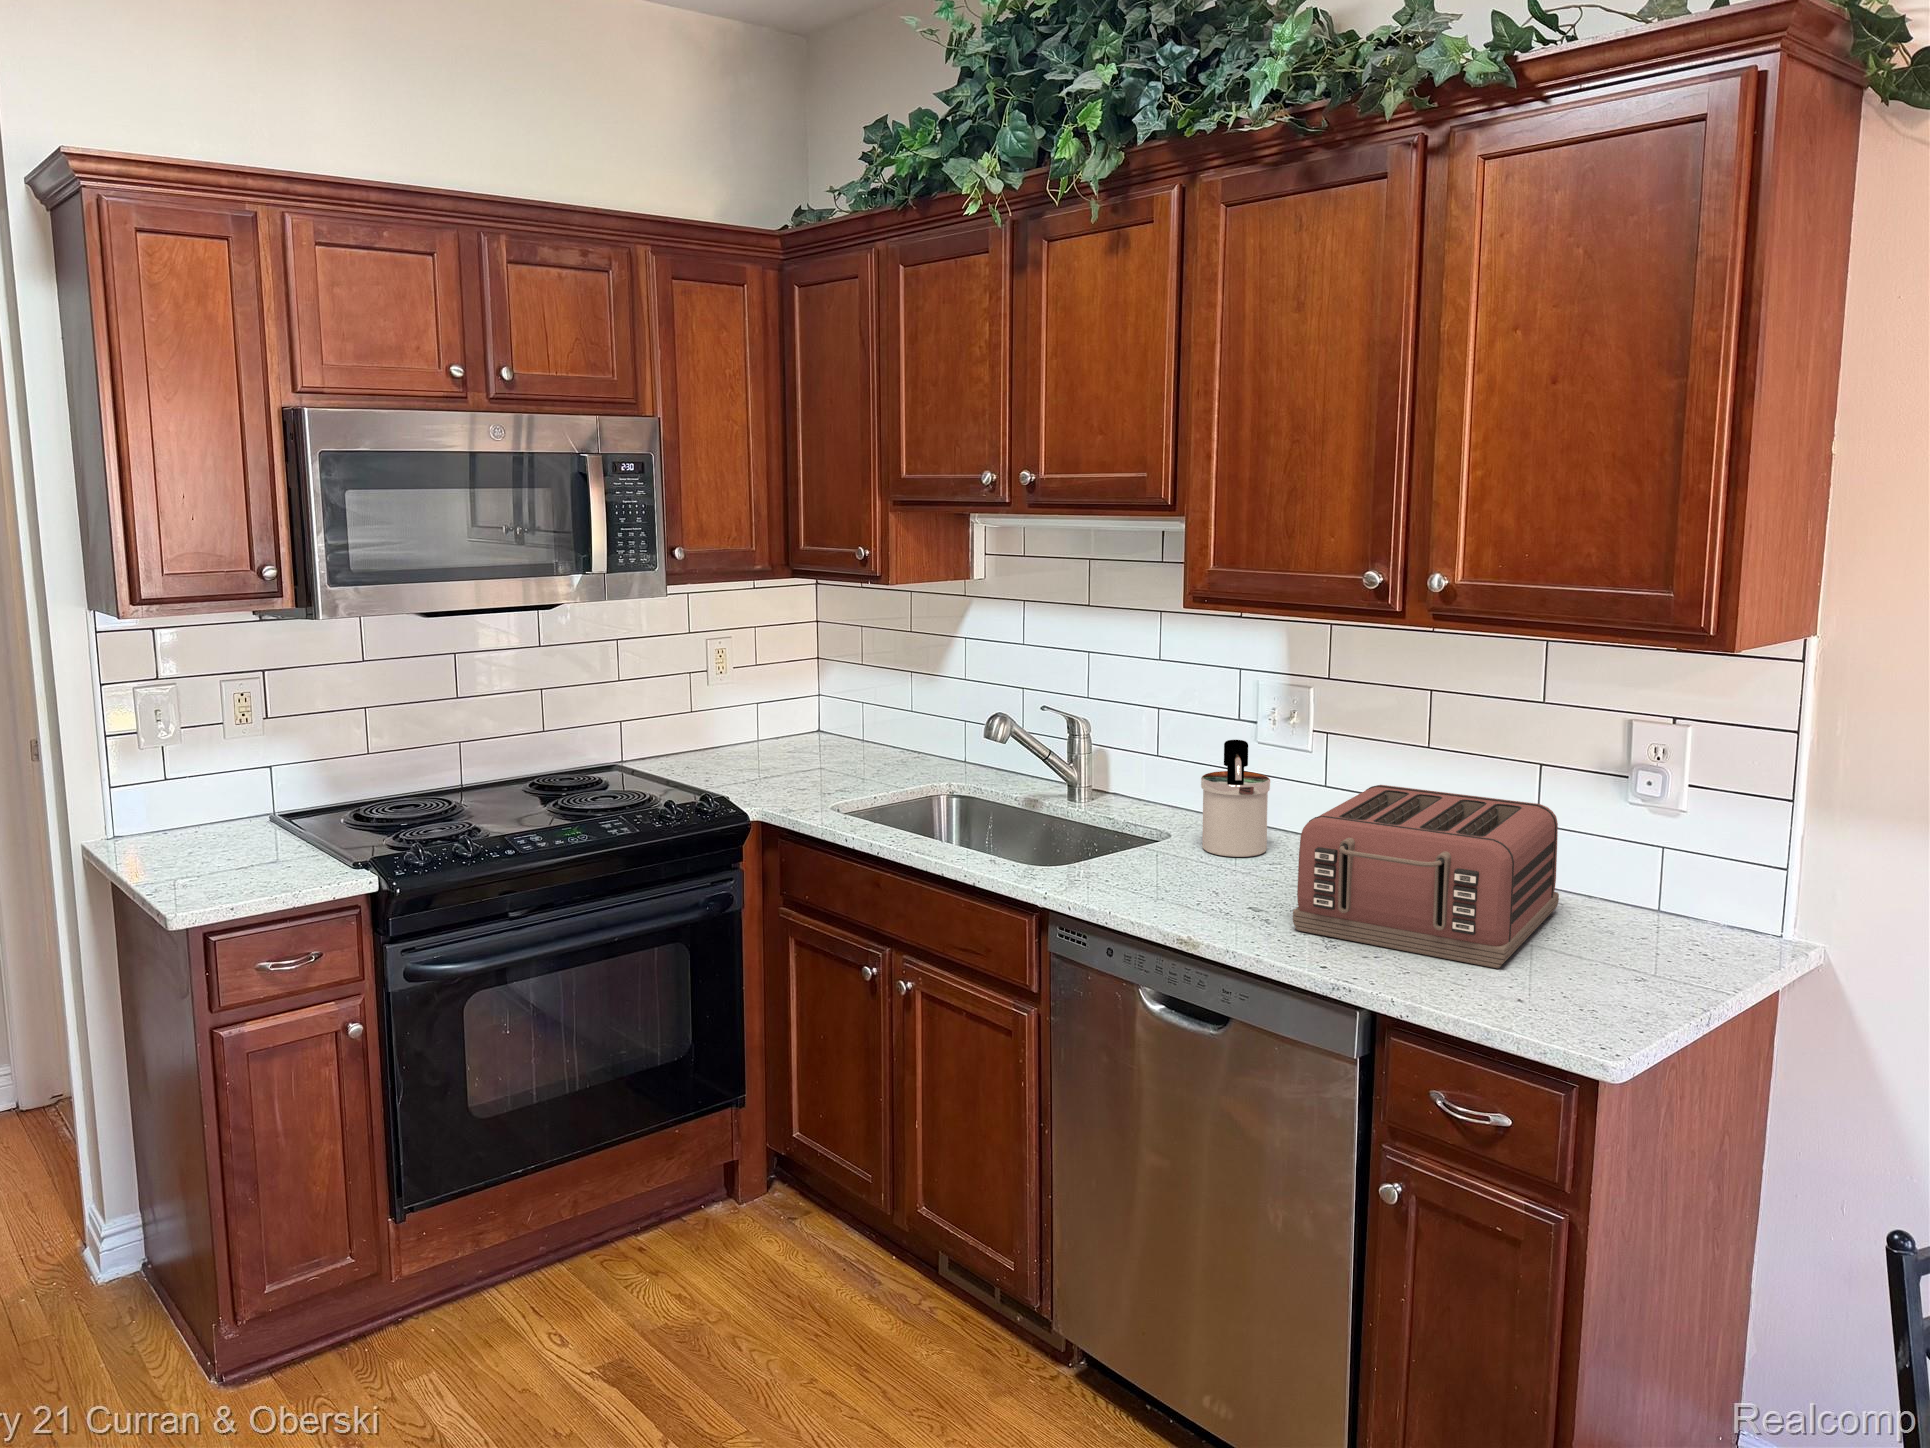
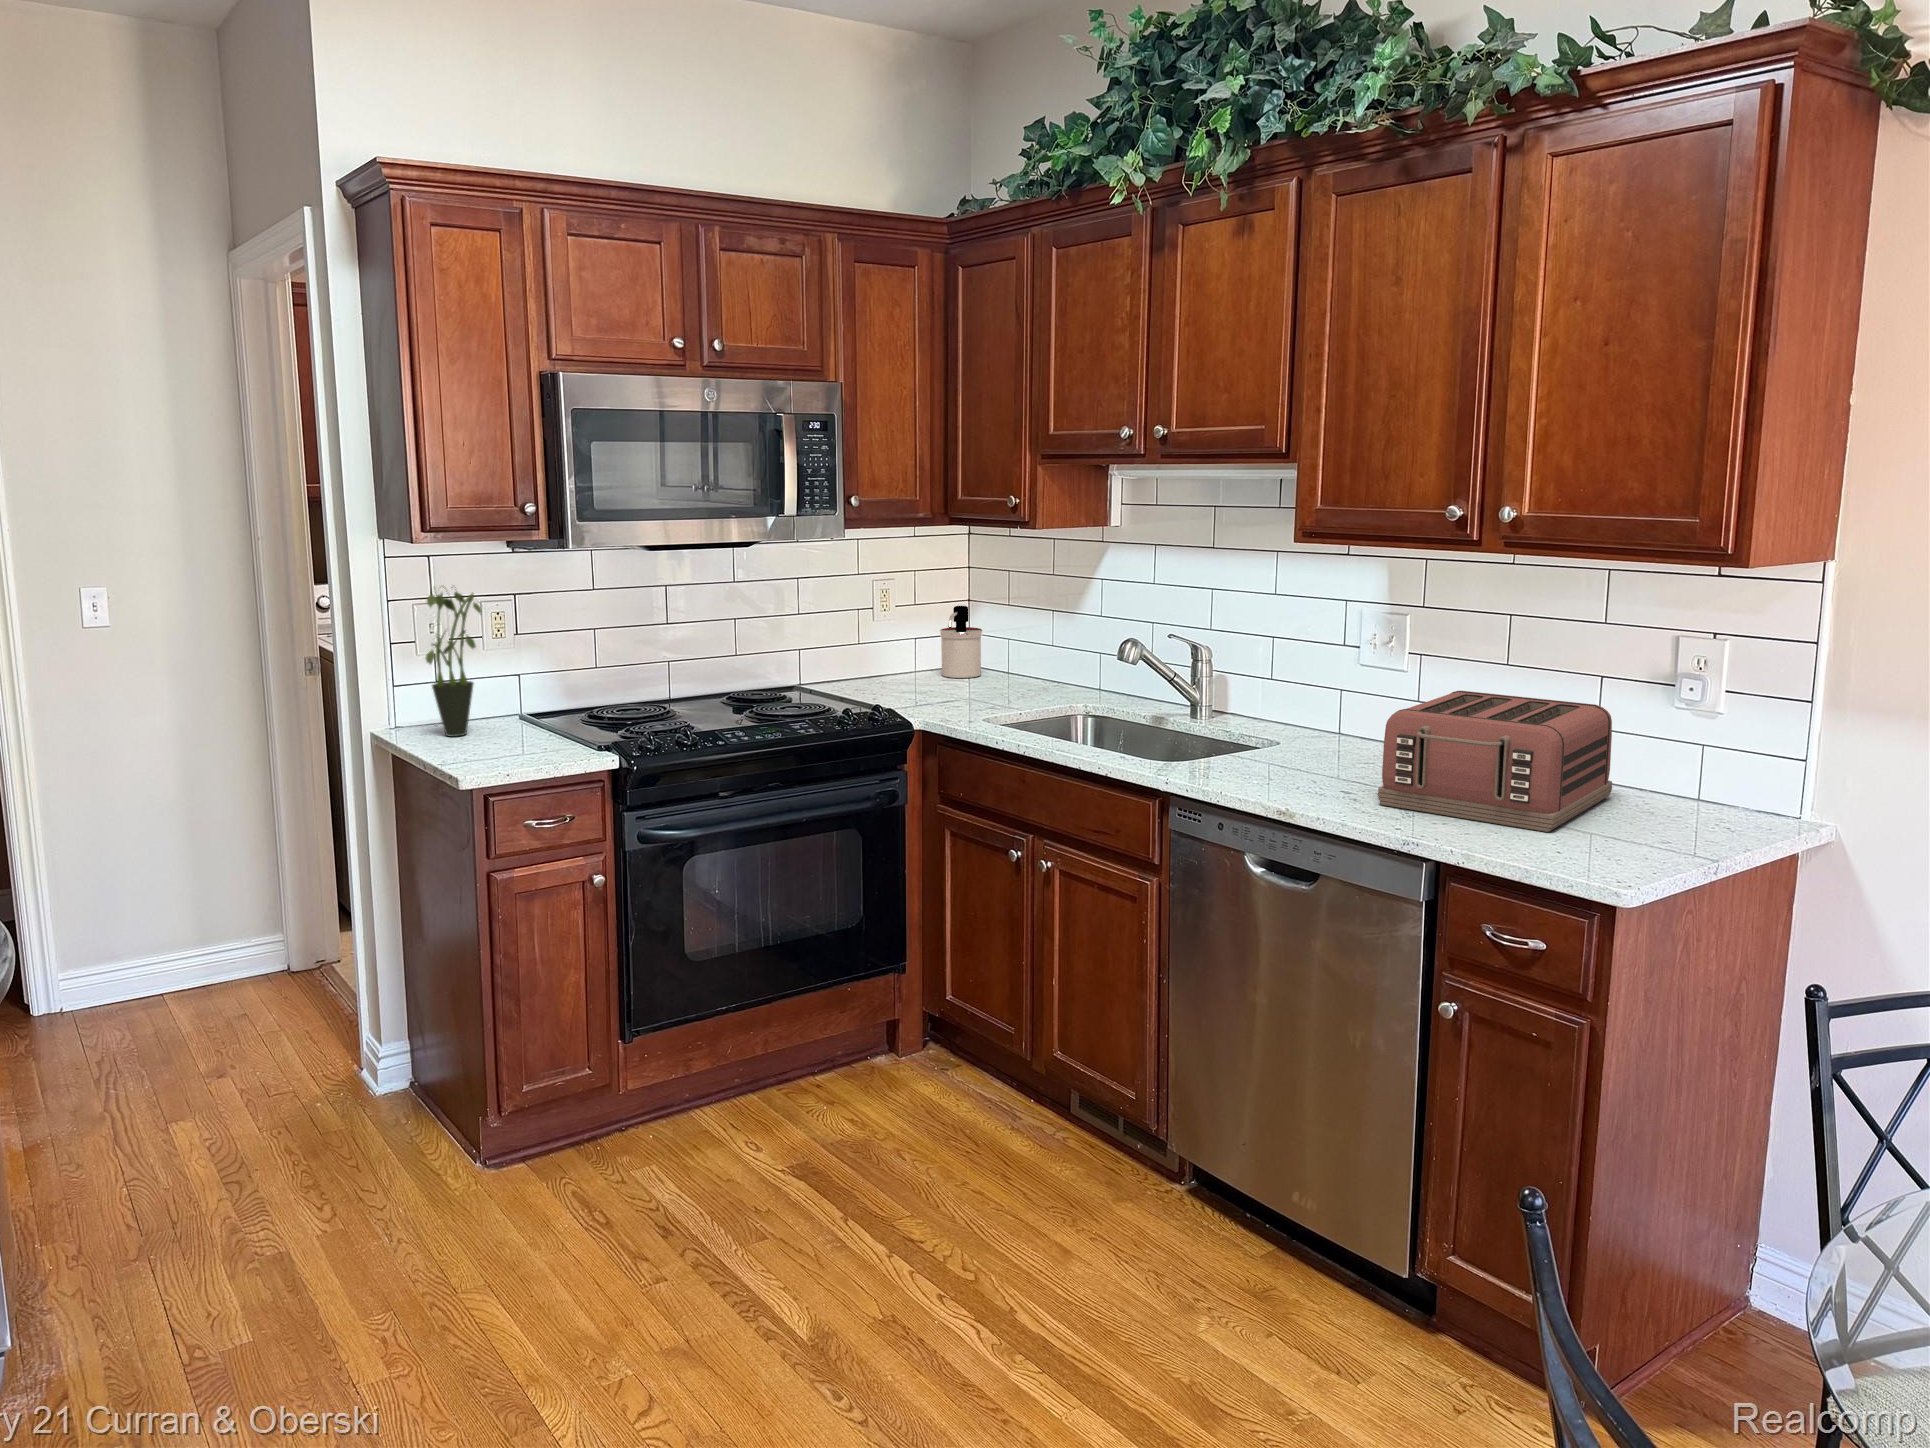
potted plant: none [140,667,220,852] -> present [425,587,481,737]
soap dispenser: present [1201,740,1270,857] -> present [940,606,982,678]

